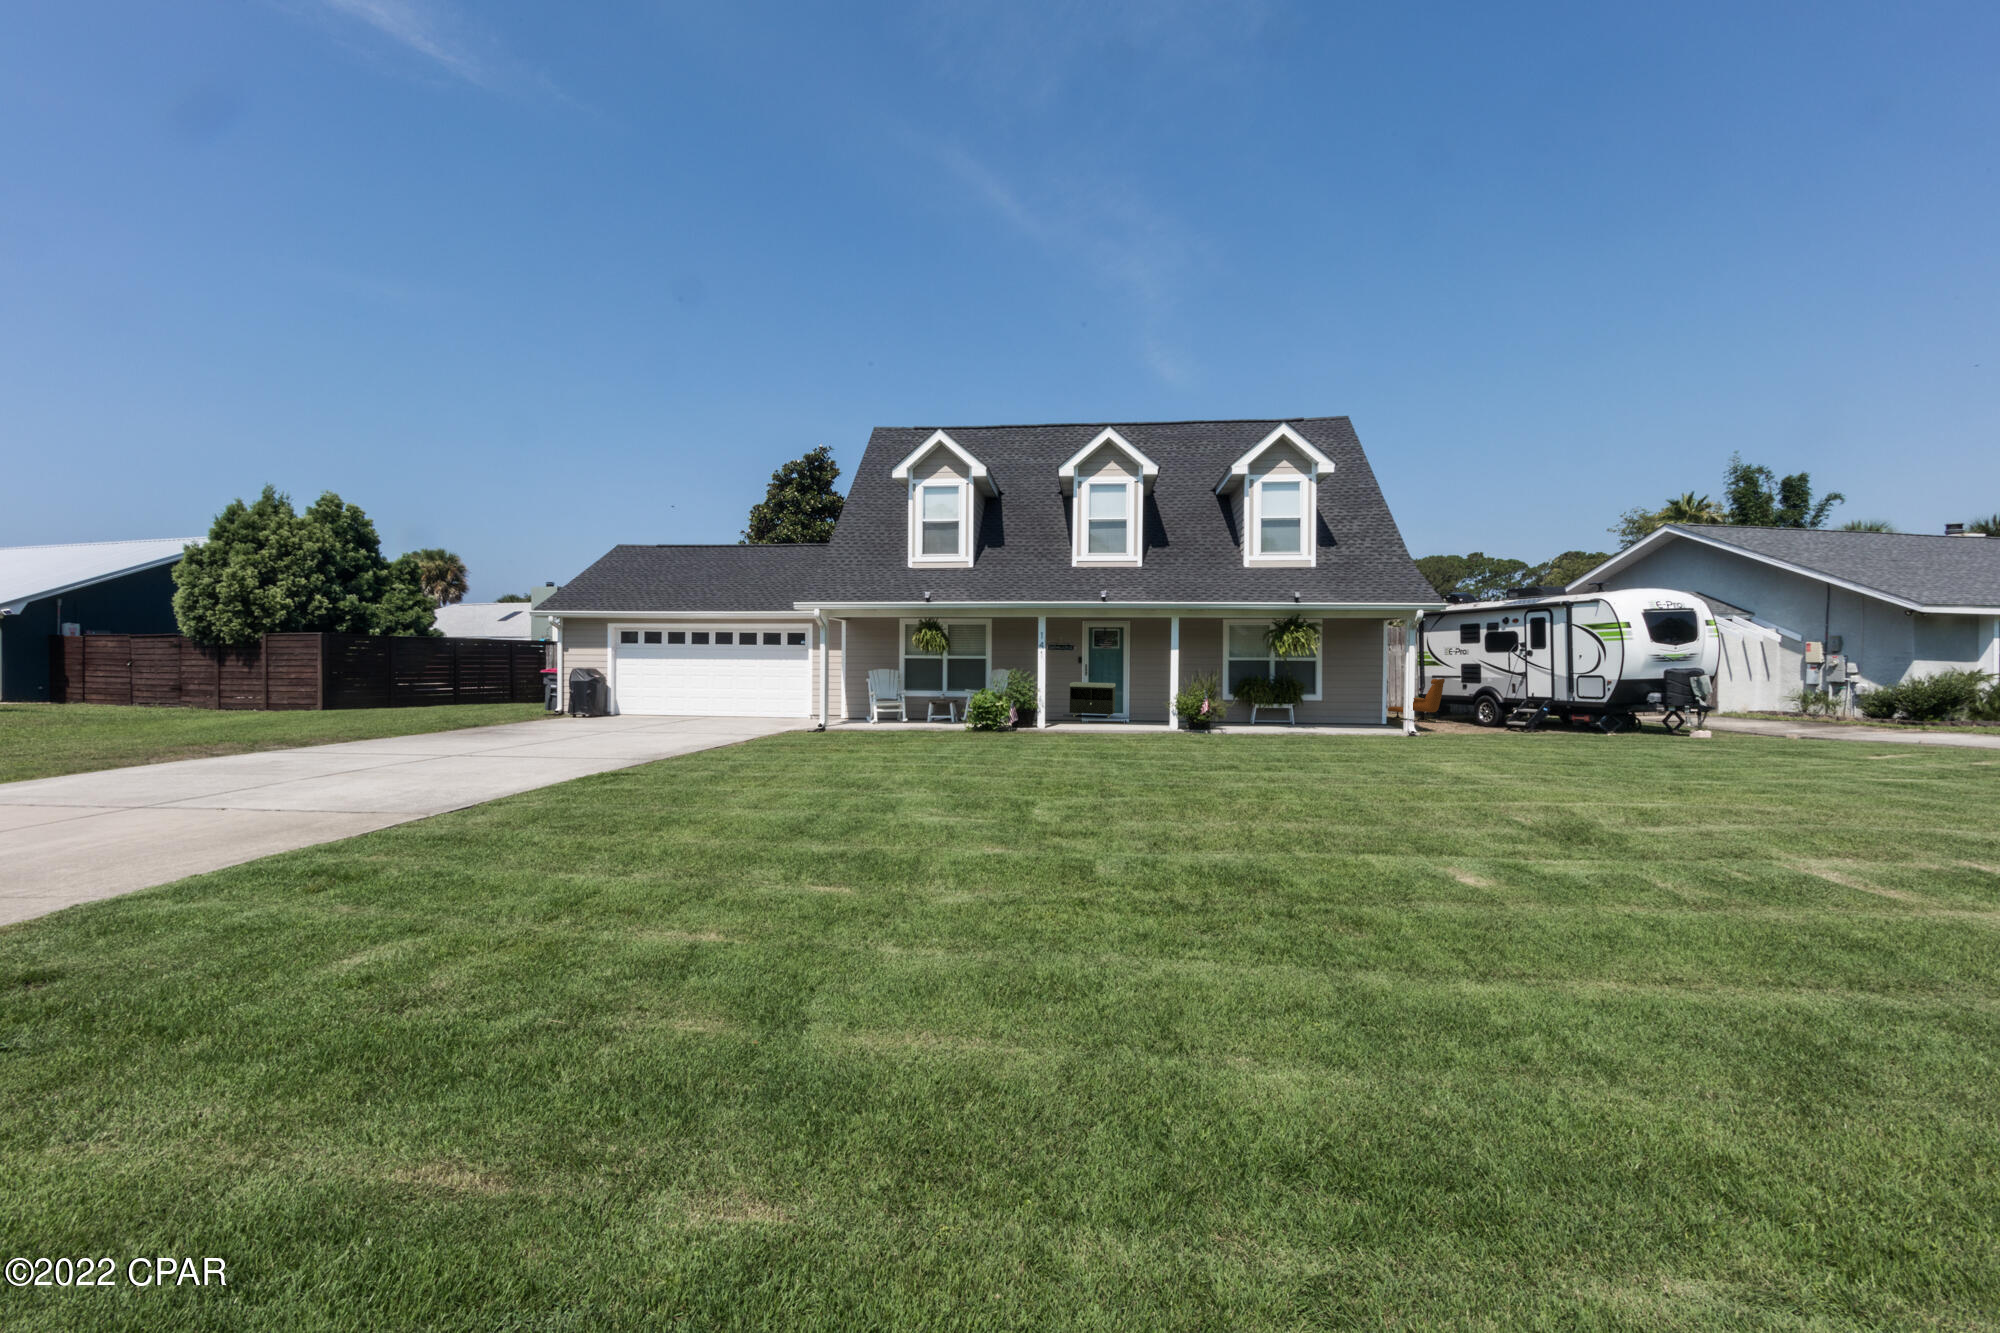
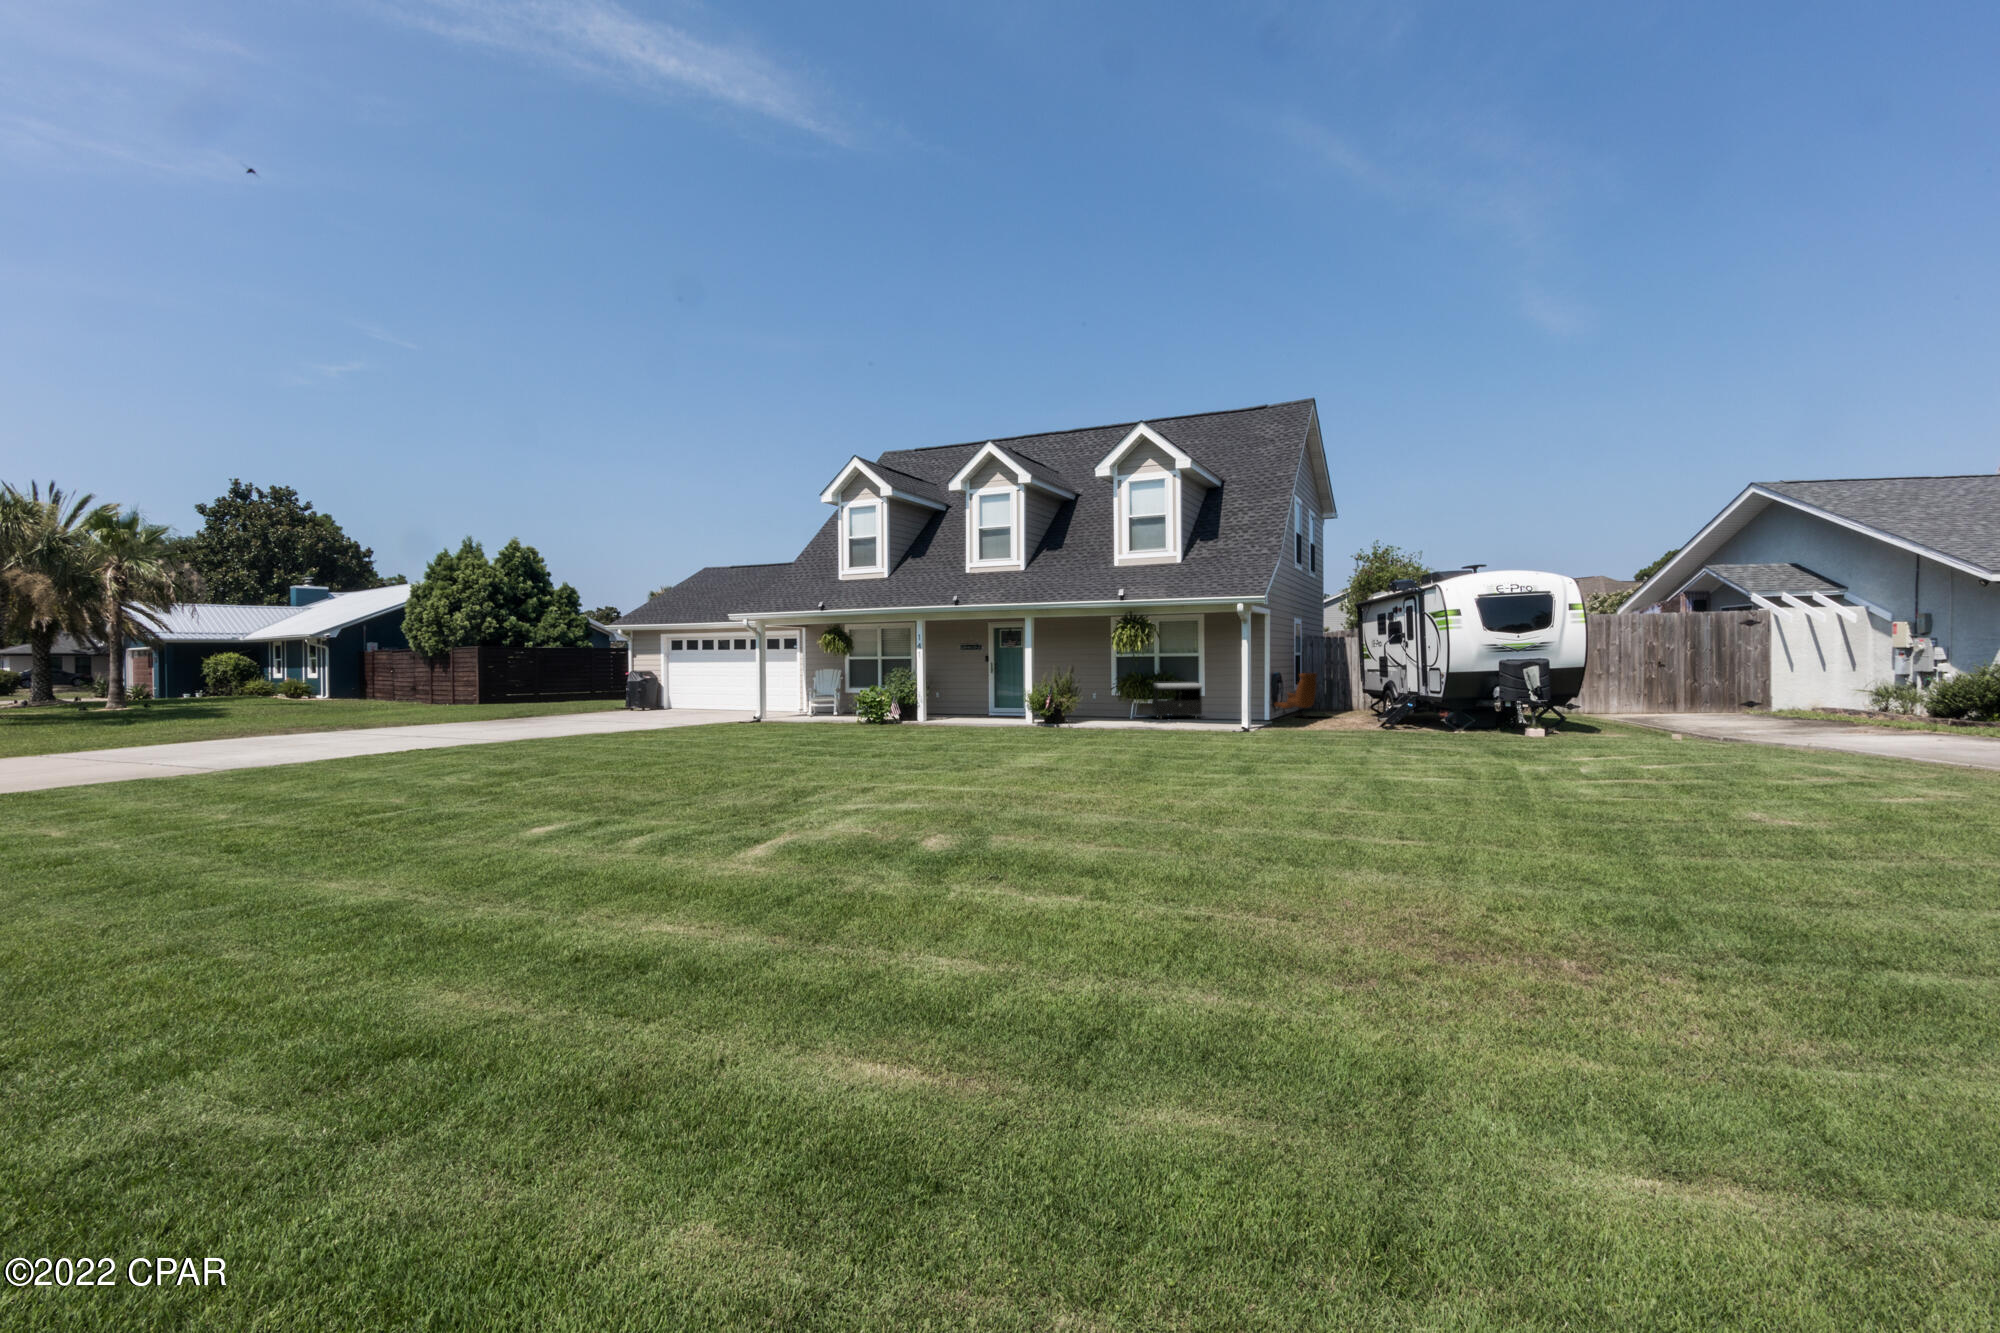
storage bench: present [1069,682,1116,718] -> present [1152,683,1202,717]

